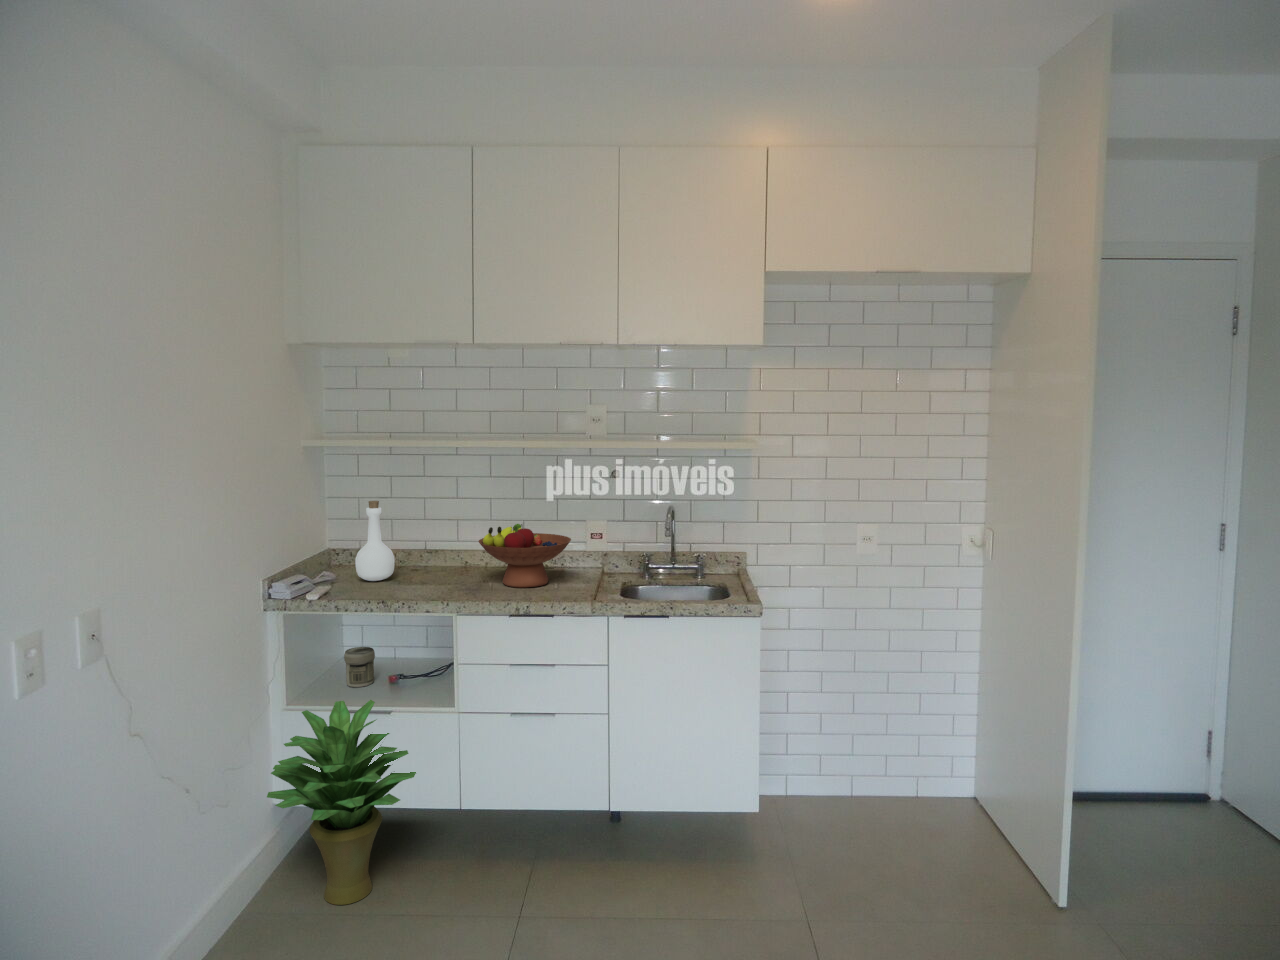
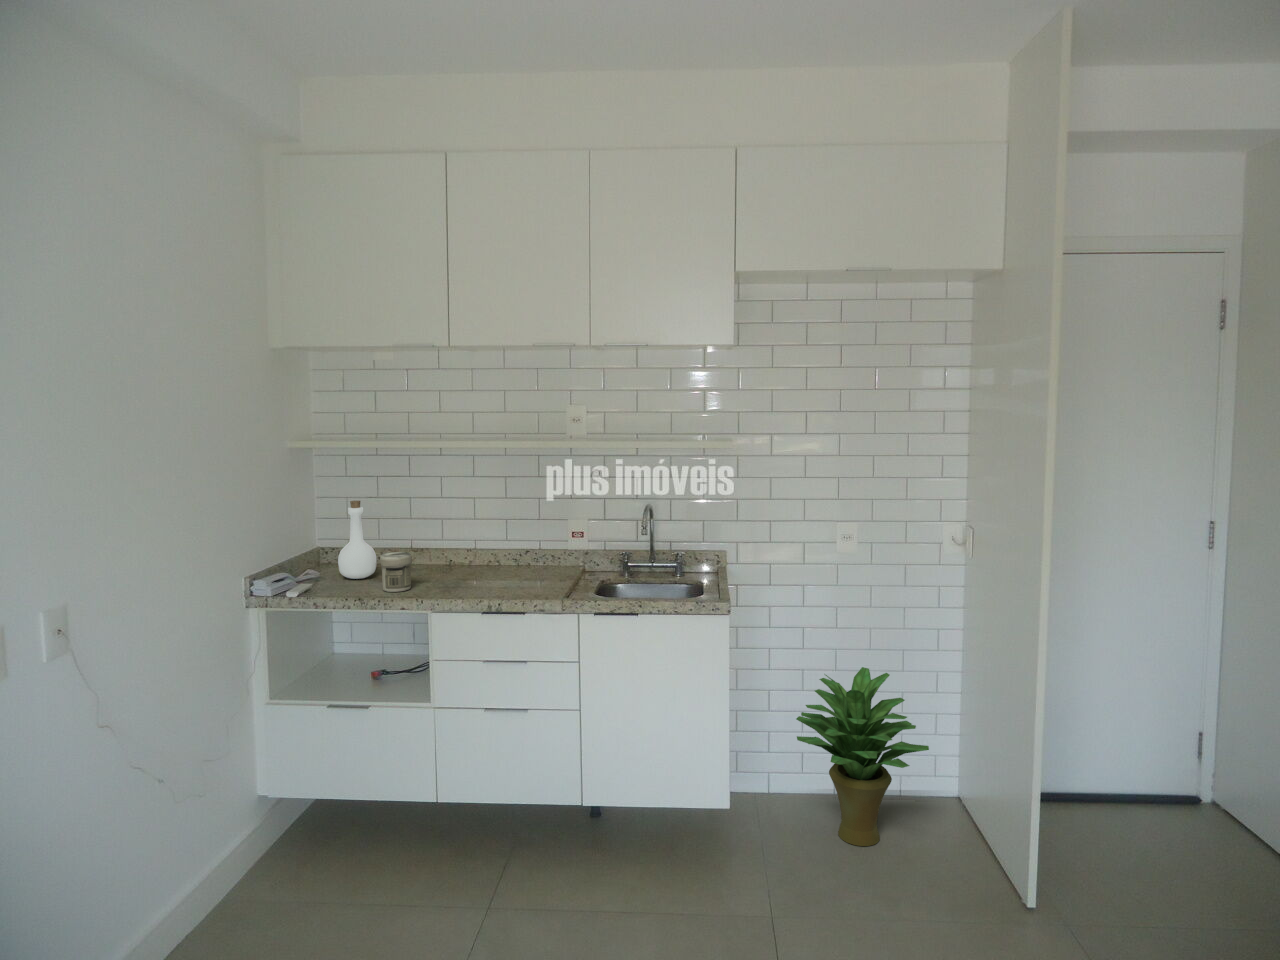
fruit bowl: present [479,524,571,588] -> none [456,523,548,585]
jar: present [344,647,375,687] -> present [380,552,412,592]
potted plant: present [267,700,416,905] -> present [796,667,929,846]

